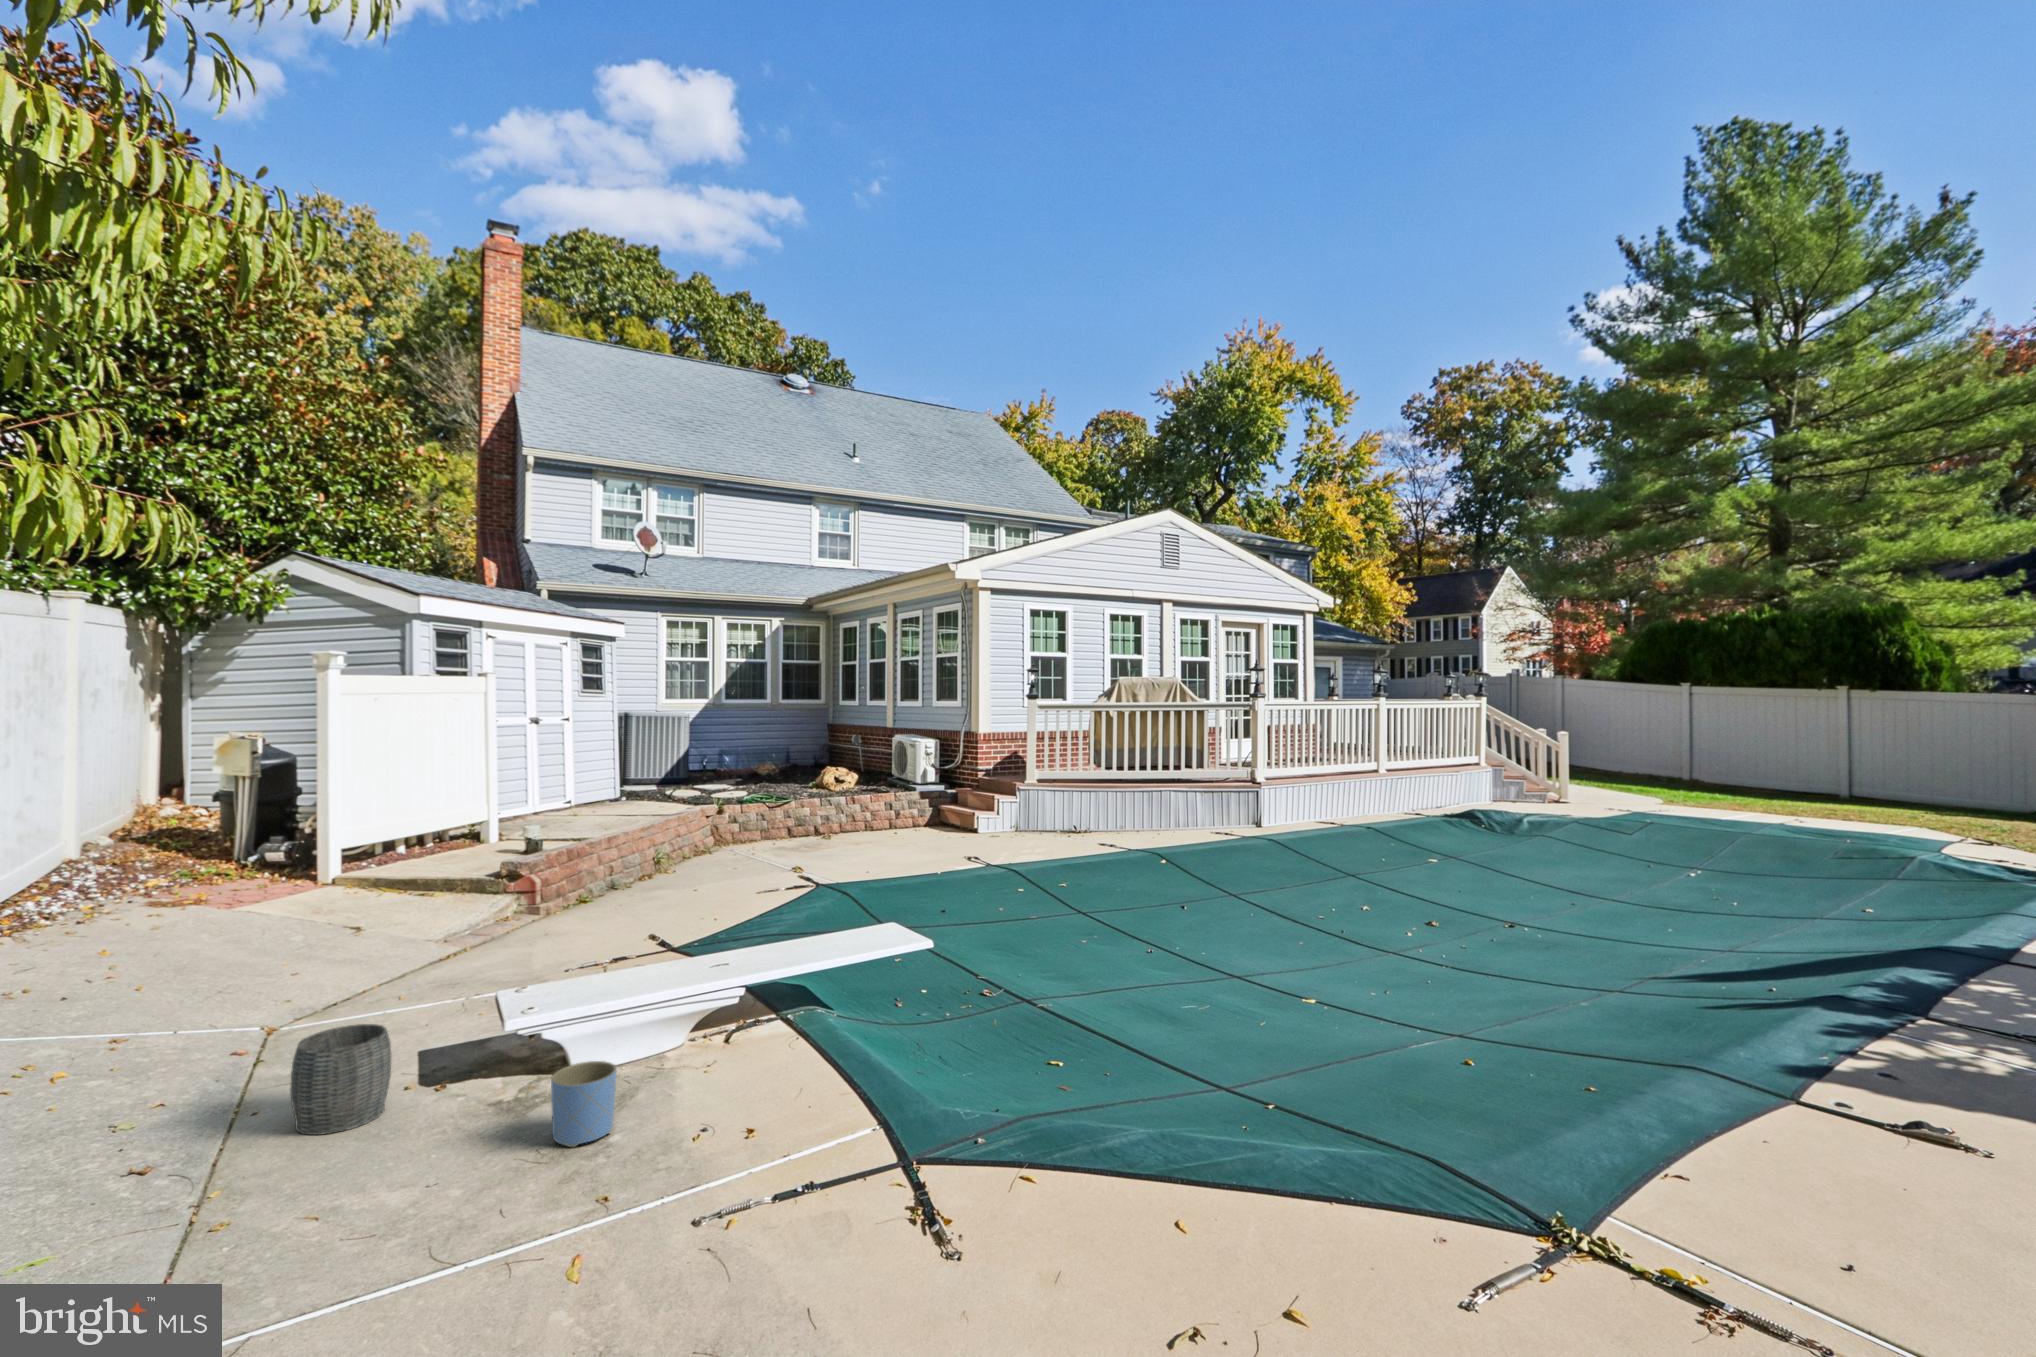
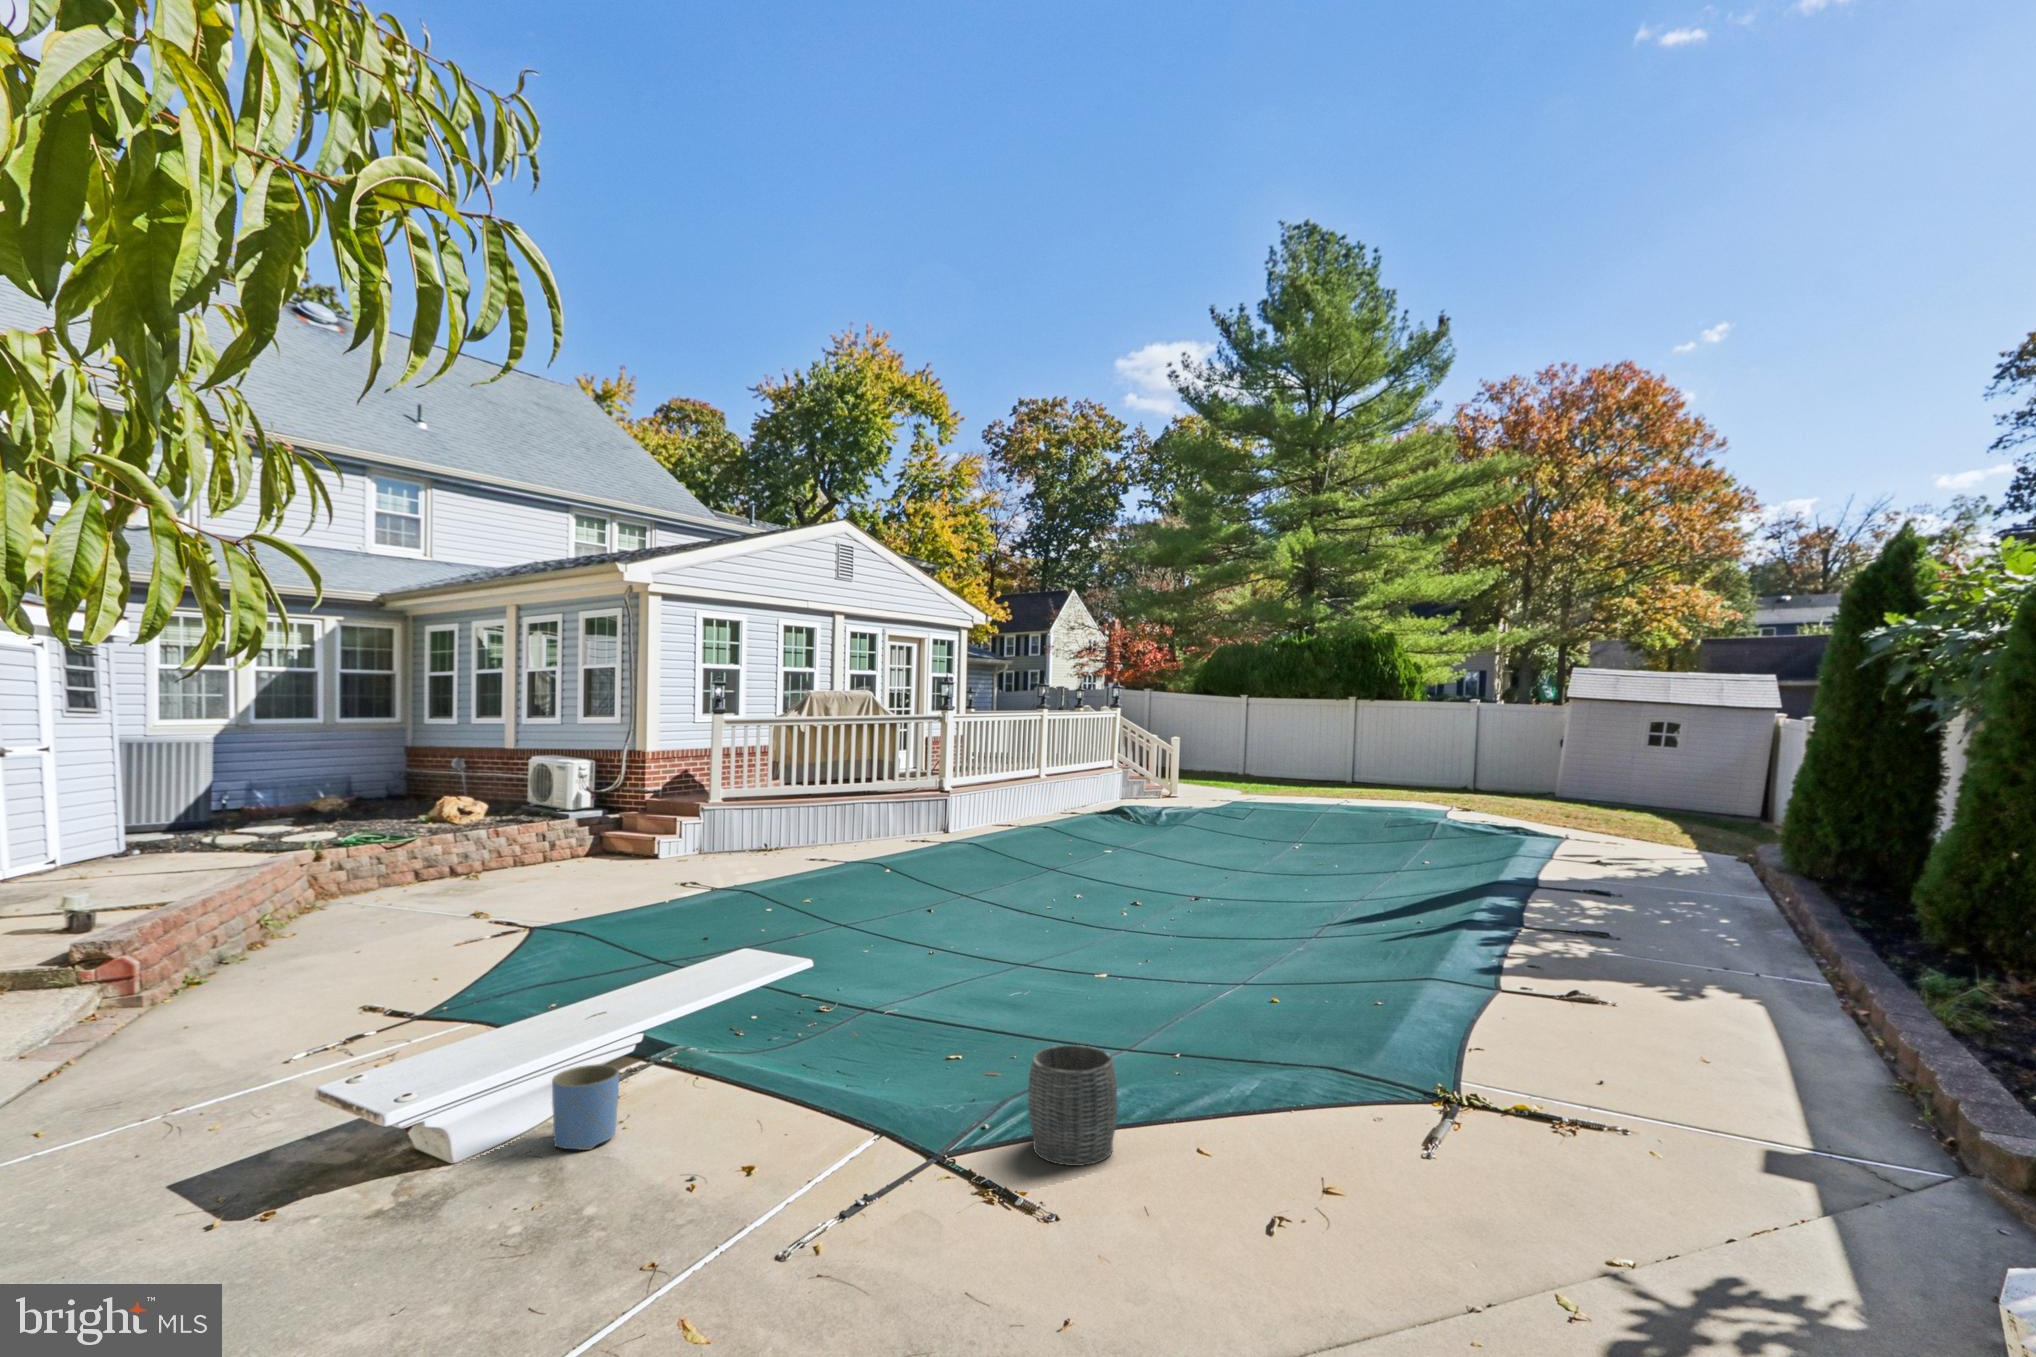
woven basket: present [290,1024,391,1135] -> present [1028,1045,1118,1166]

